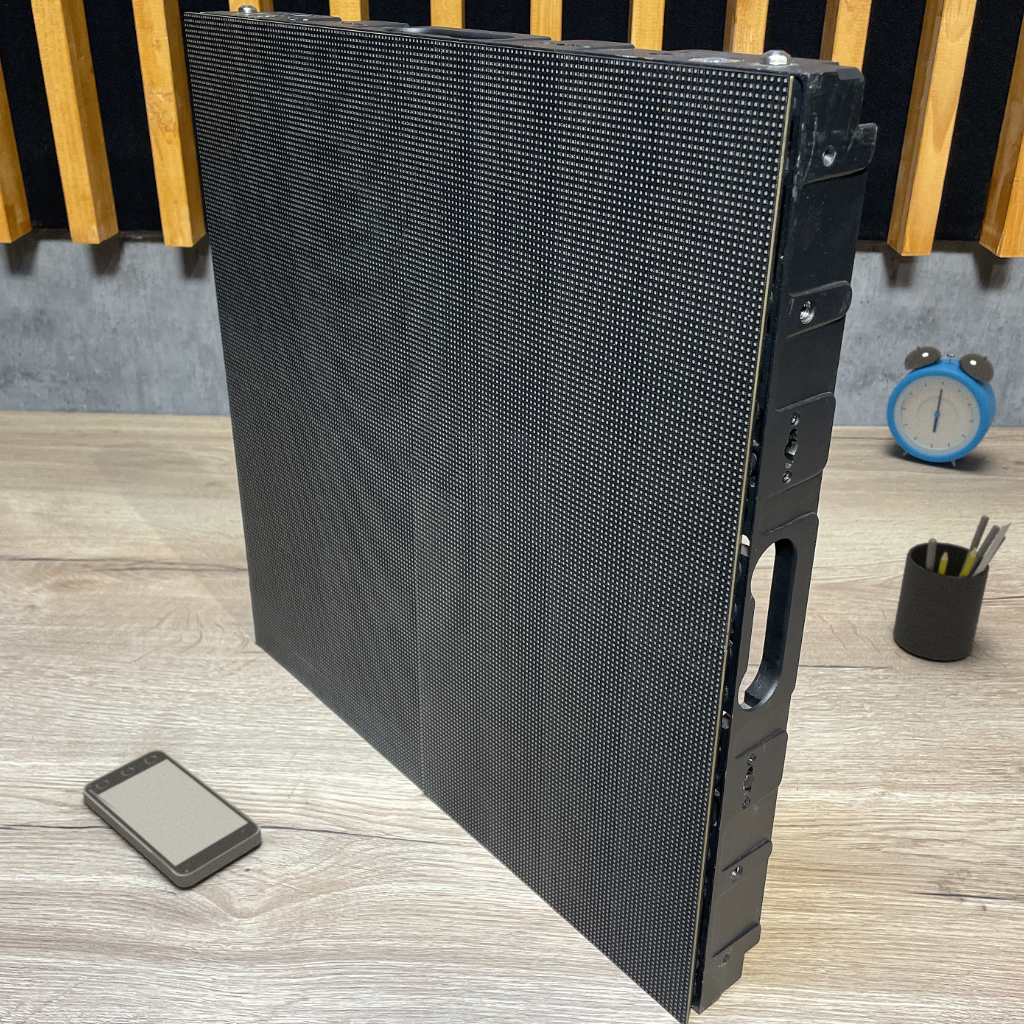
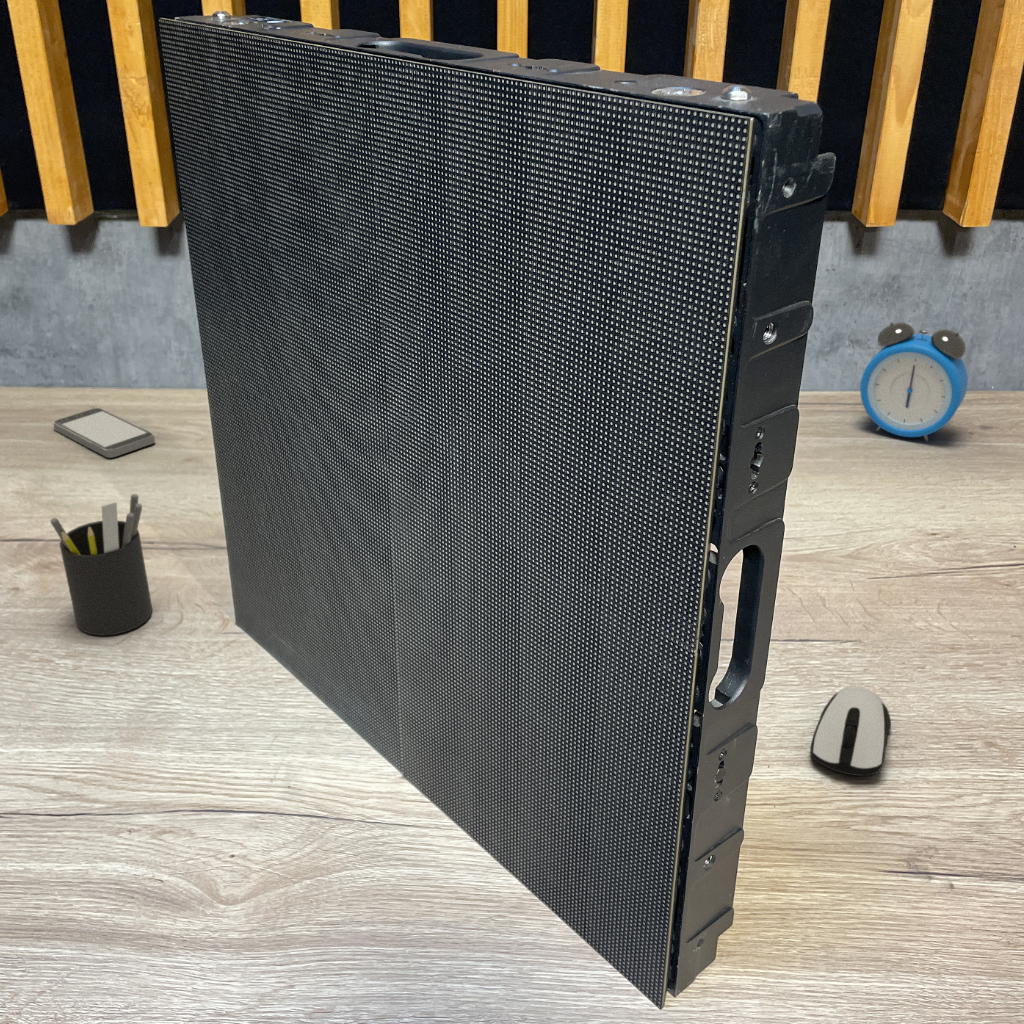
pen holder: present [893,515,1011,660] -> present [51,494,152,635]
computer mouse: none [840,706,923,797] -> present [810,686,891,776]
smartphone: present [82,749,262,887] -> present [53,408,155,458]

